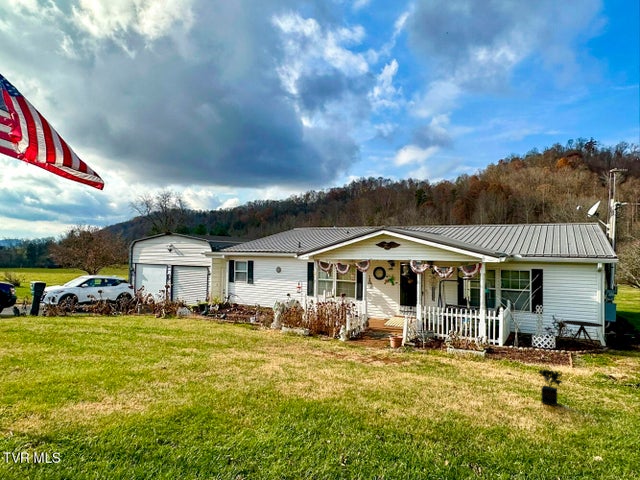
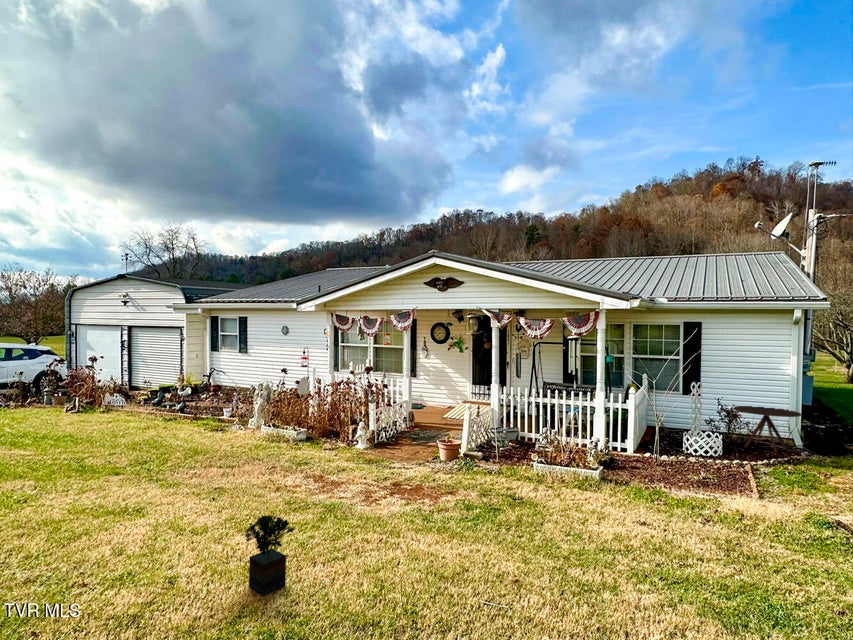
potted tree: present [539,369,562,406] -> present [245,515,295,597]

